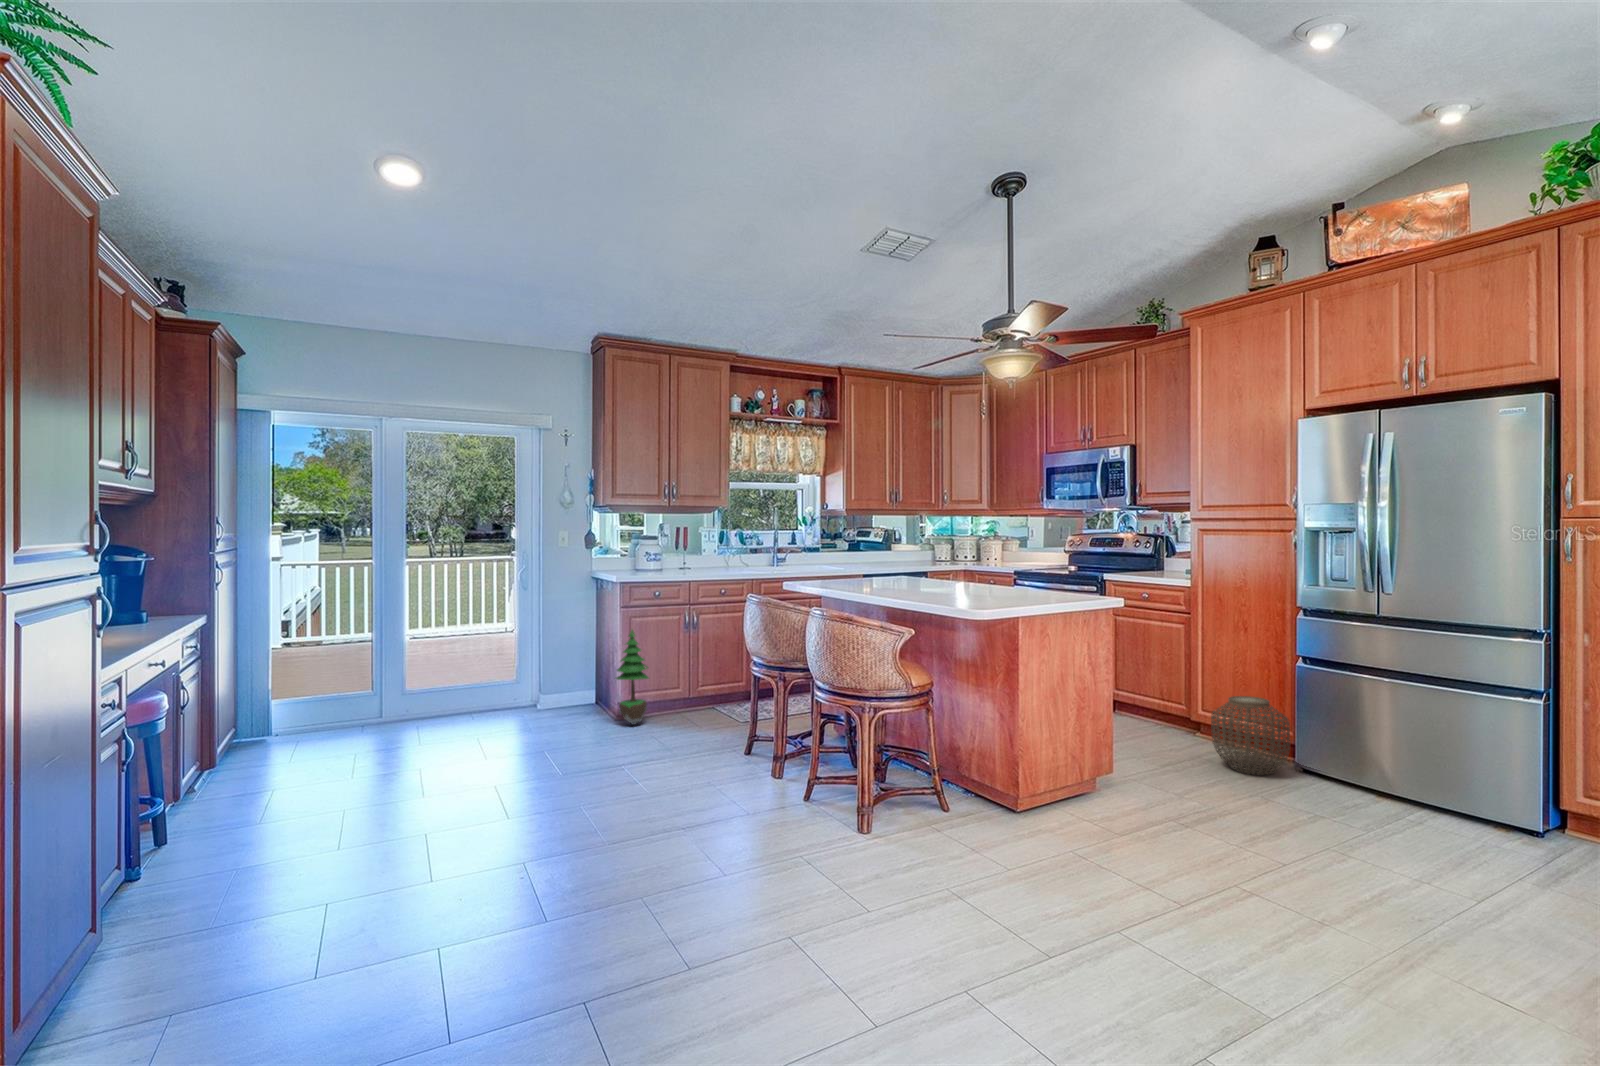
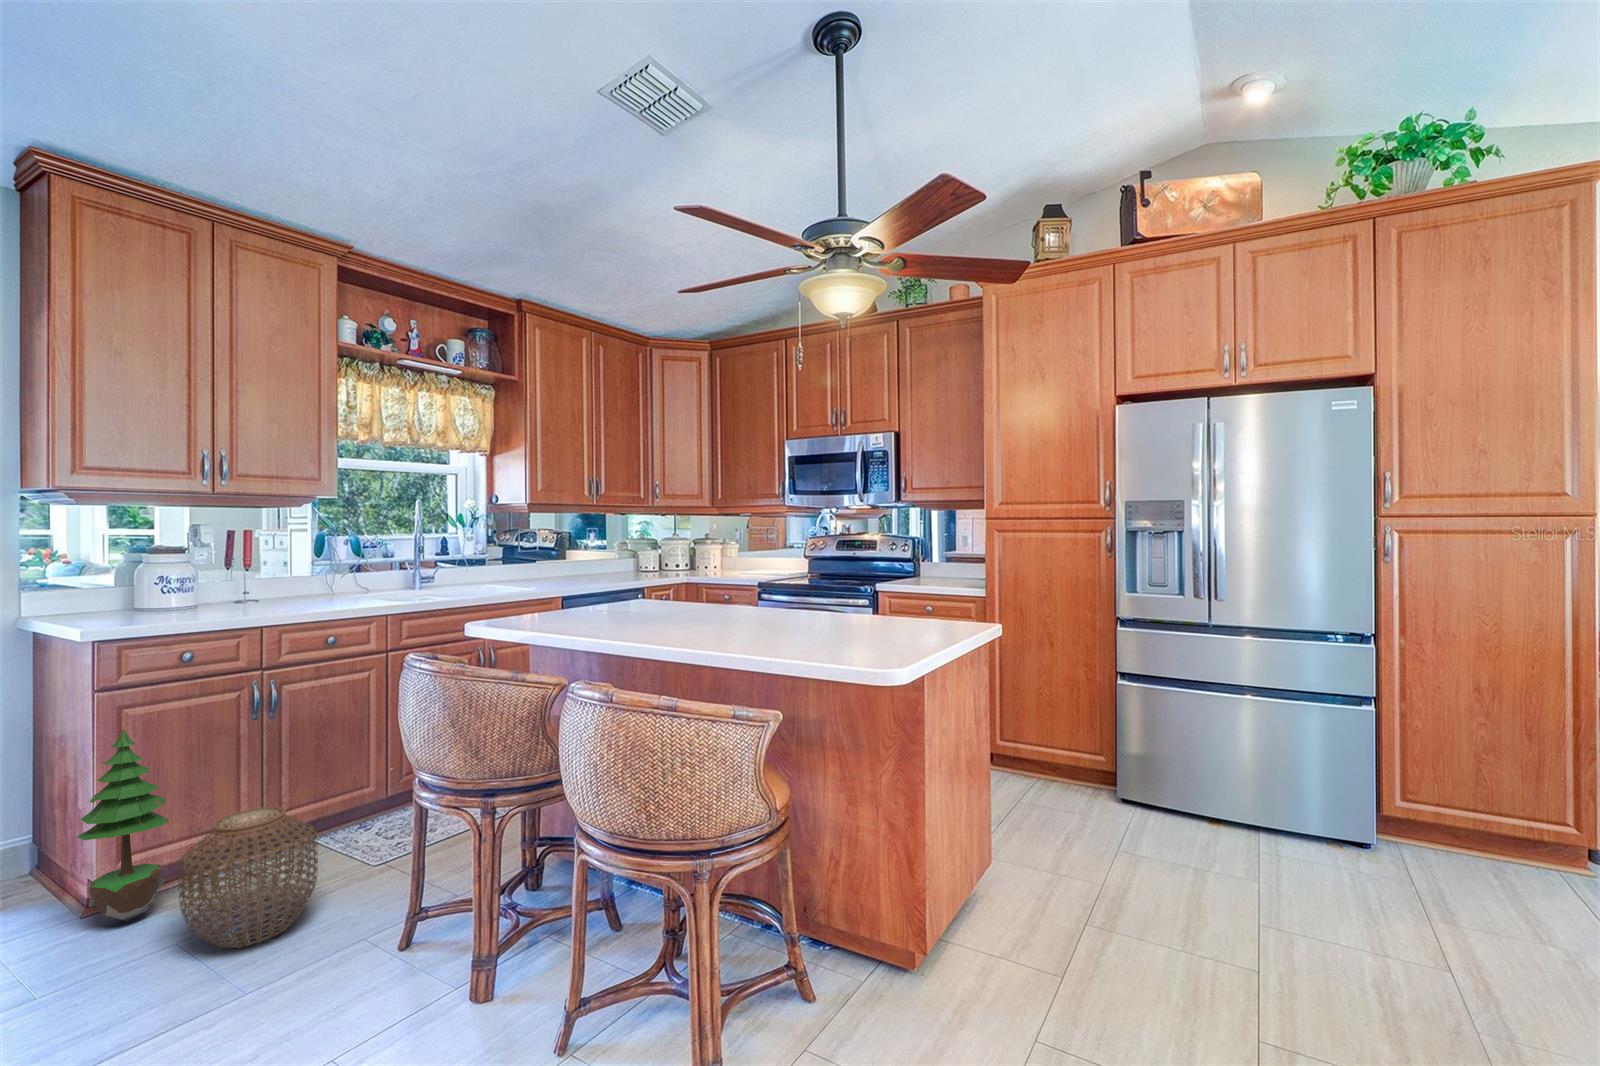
woven basket: present [1211,696,1290,775] -> present [178,807,318,948]

